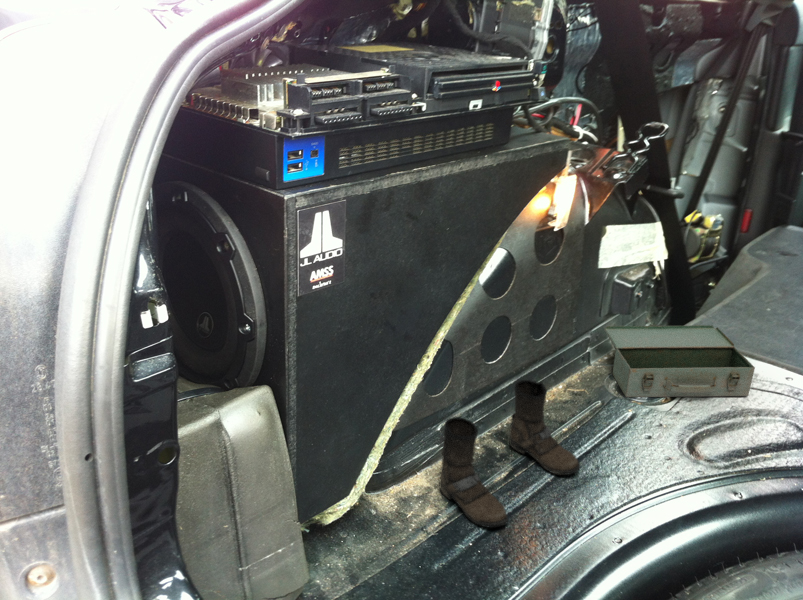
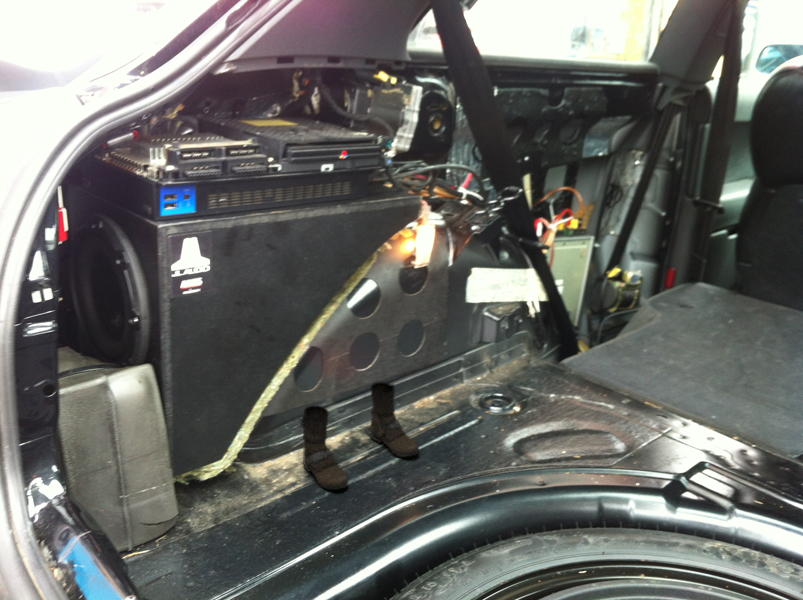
toolbox: present [604,325,755,397] -> none [475,351,585,407]

